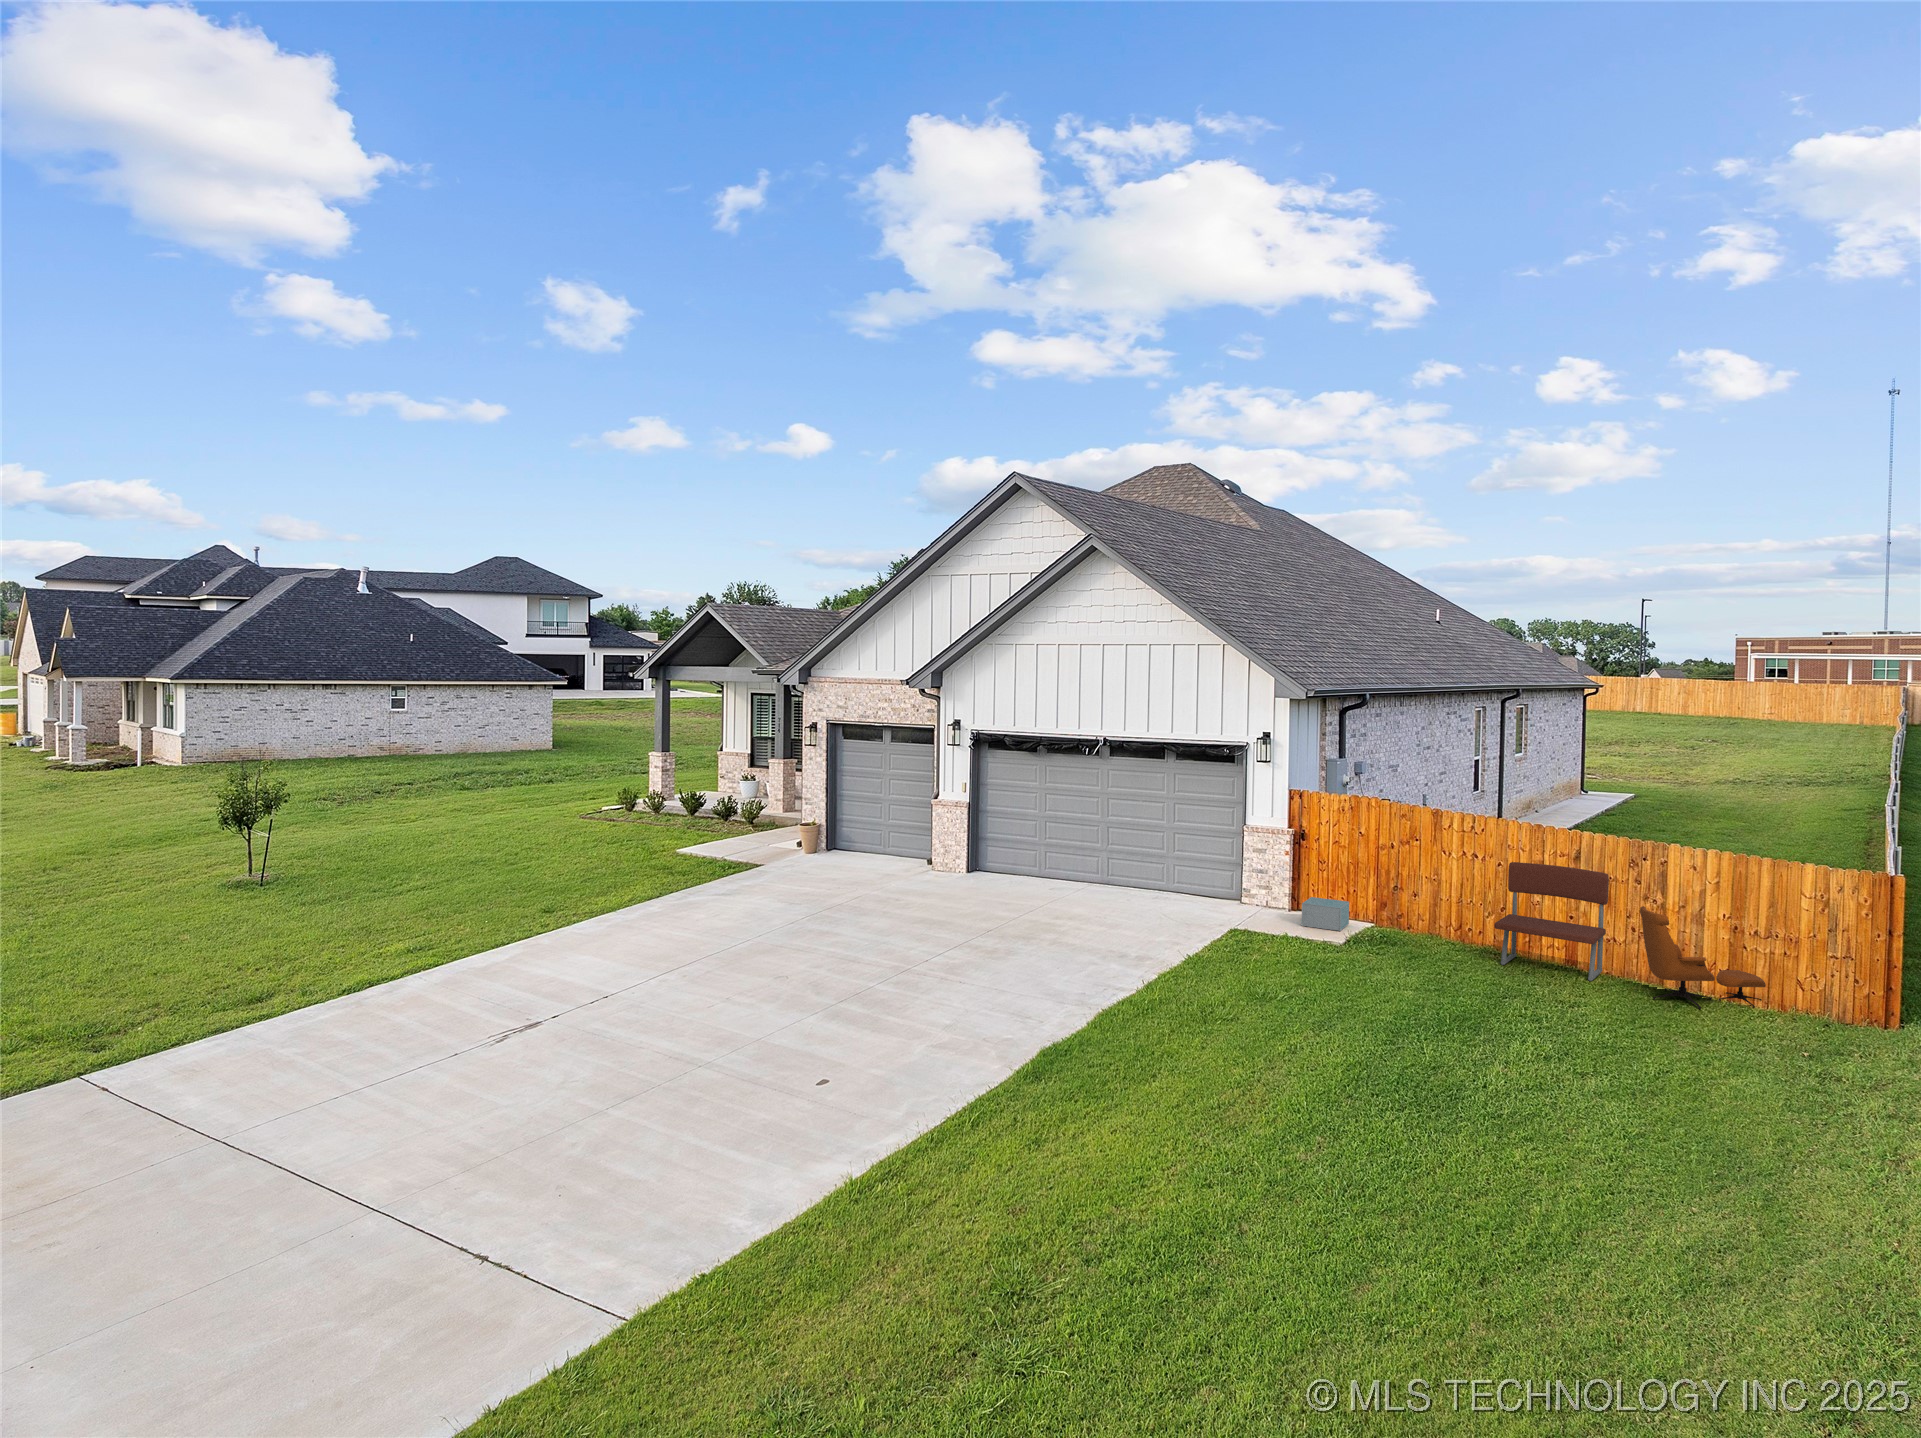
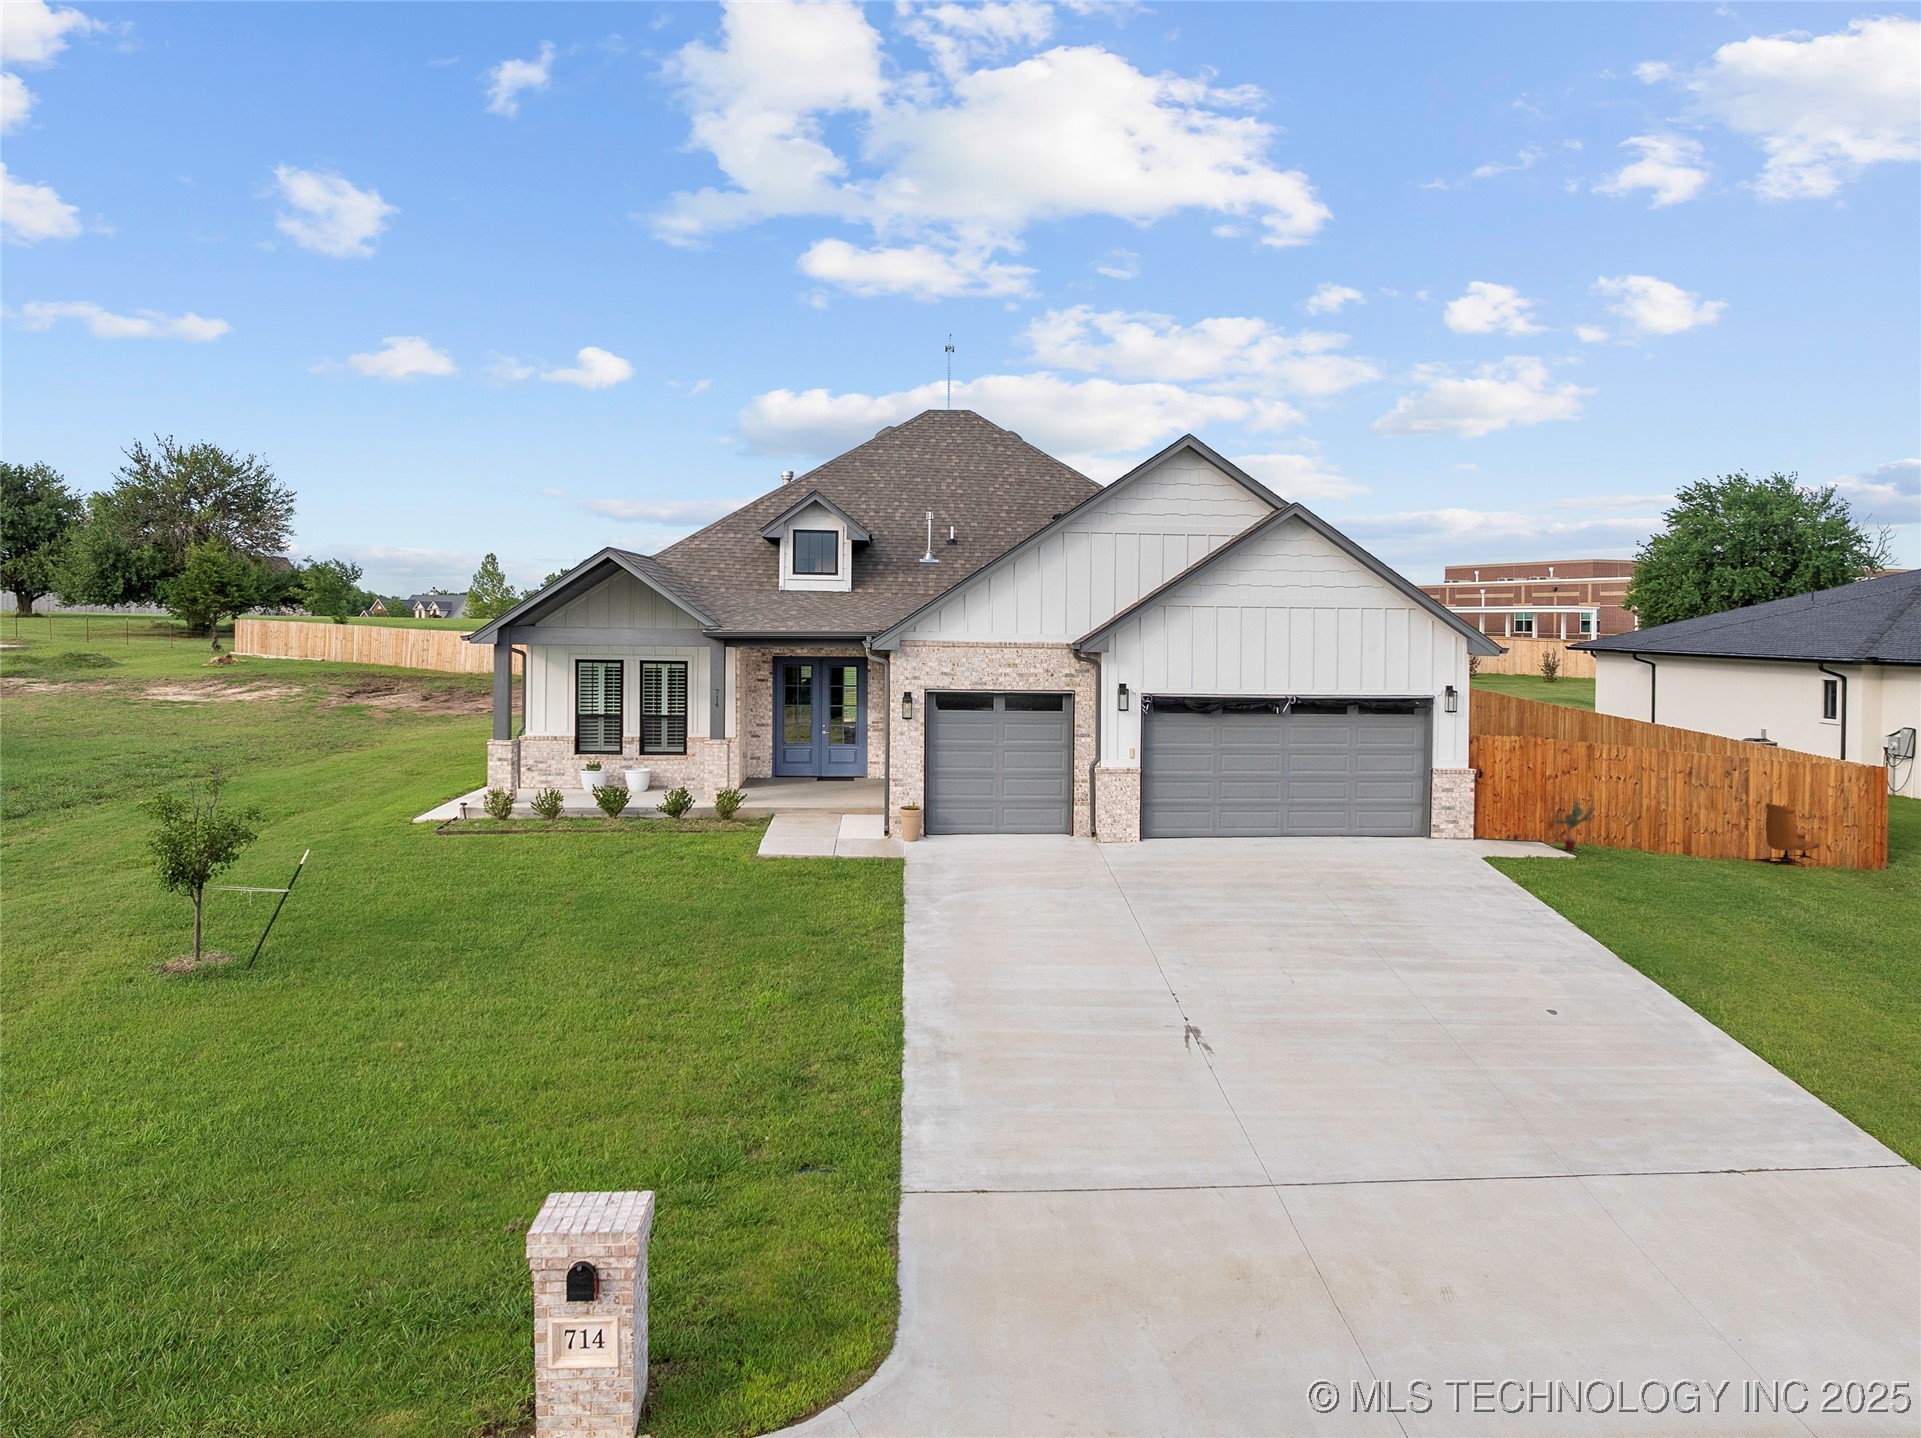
bench: present [1494,862,1609,981] -> none [1652,781,1736,860]
potted tree: none [1371,874,1425,940] -> present [1552,801,1594,851]
storage box: present [1302,897,1349,931] -> none [1486,826,1530,850]

